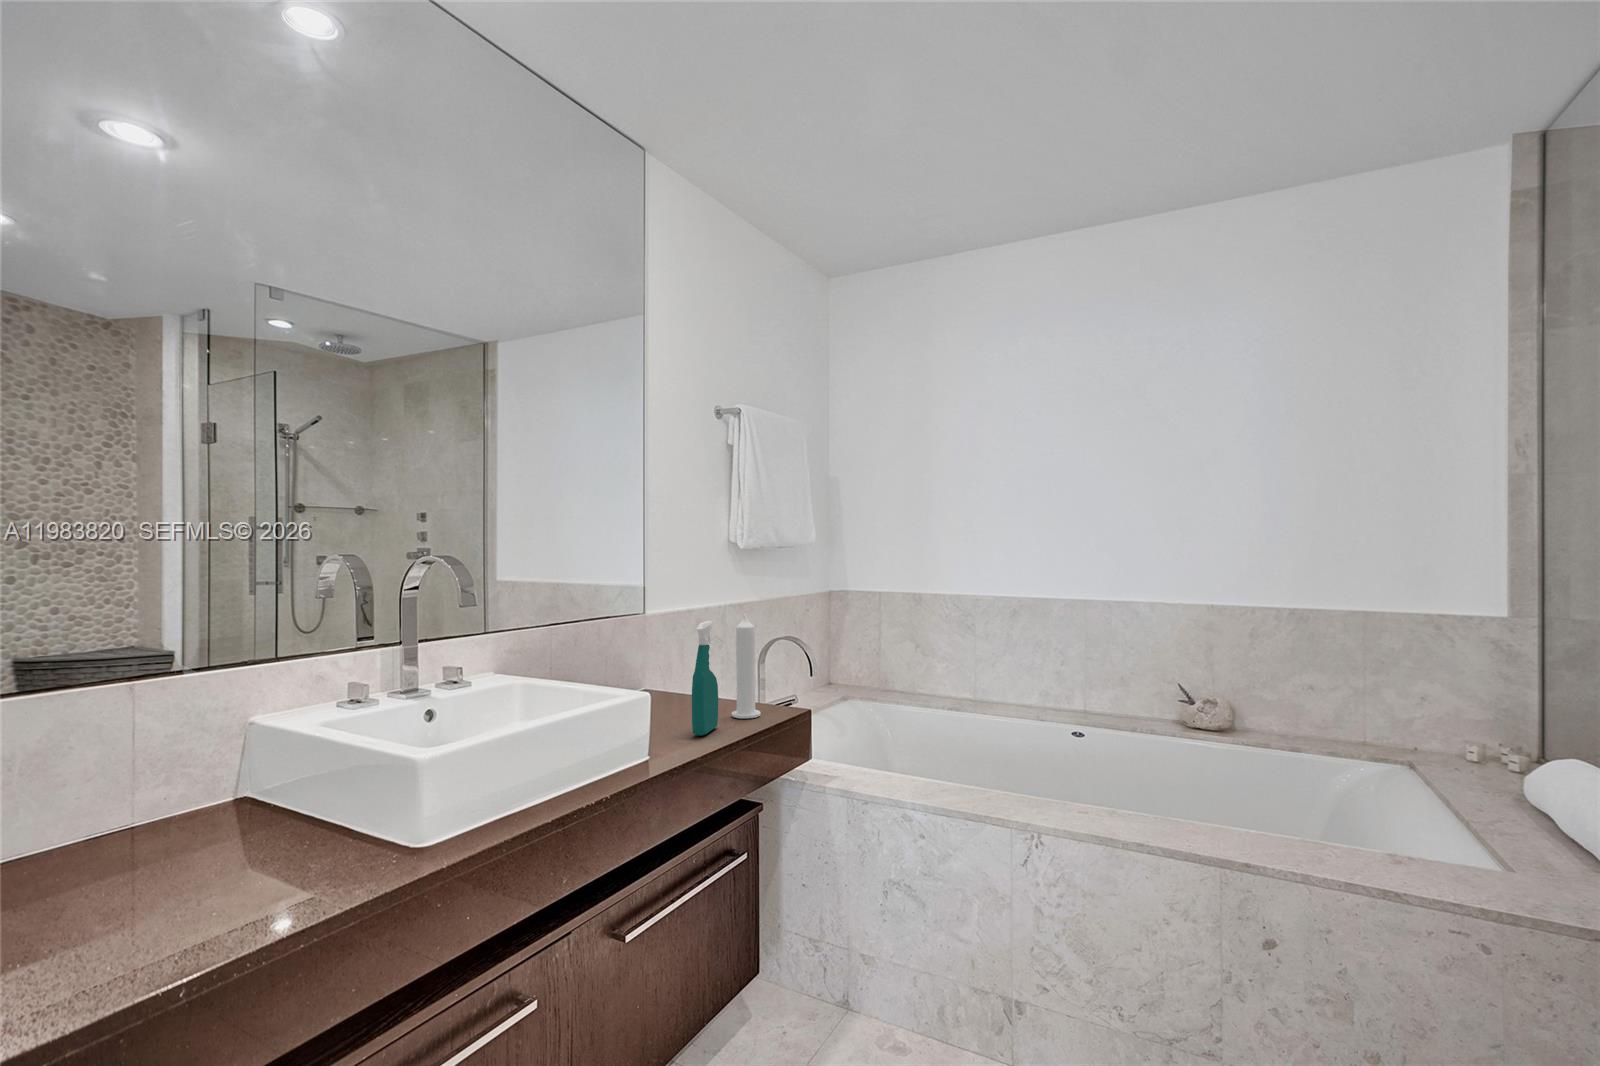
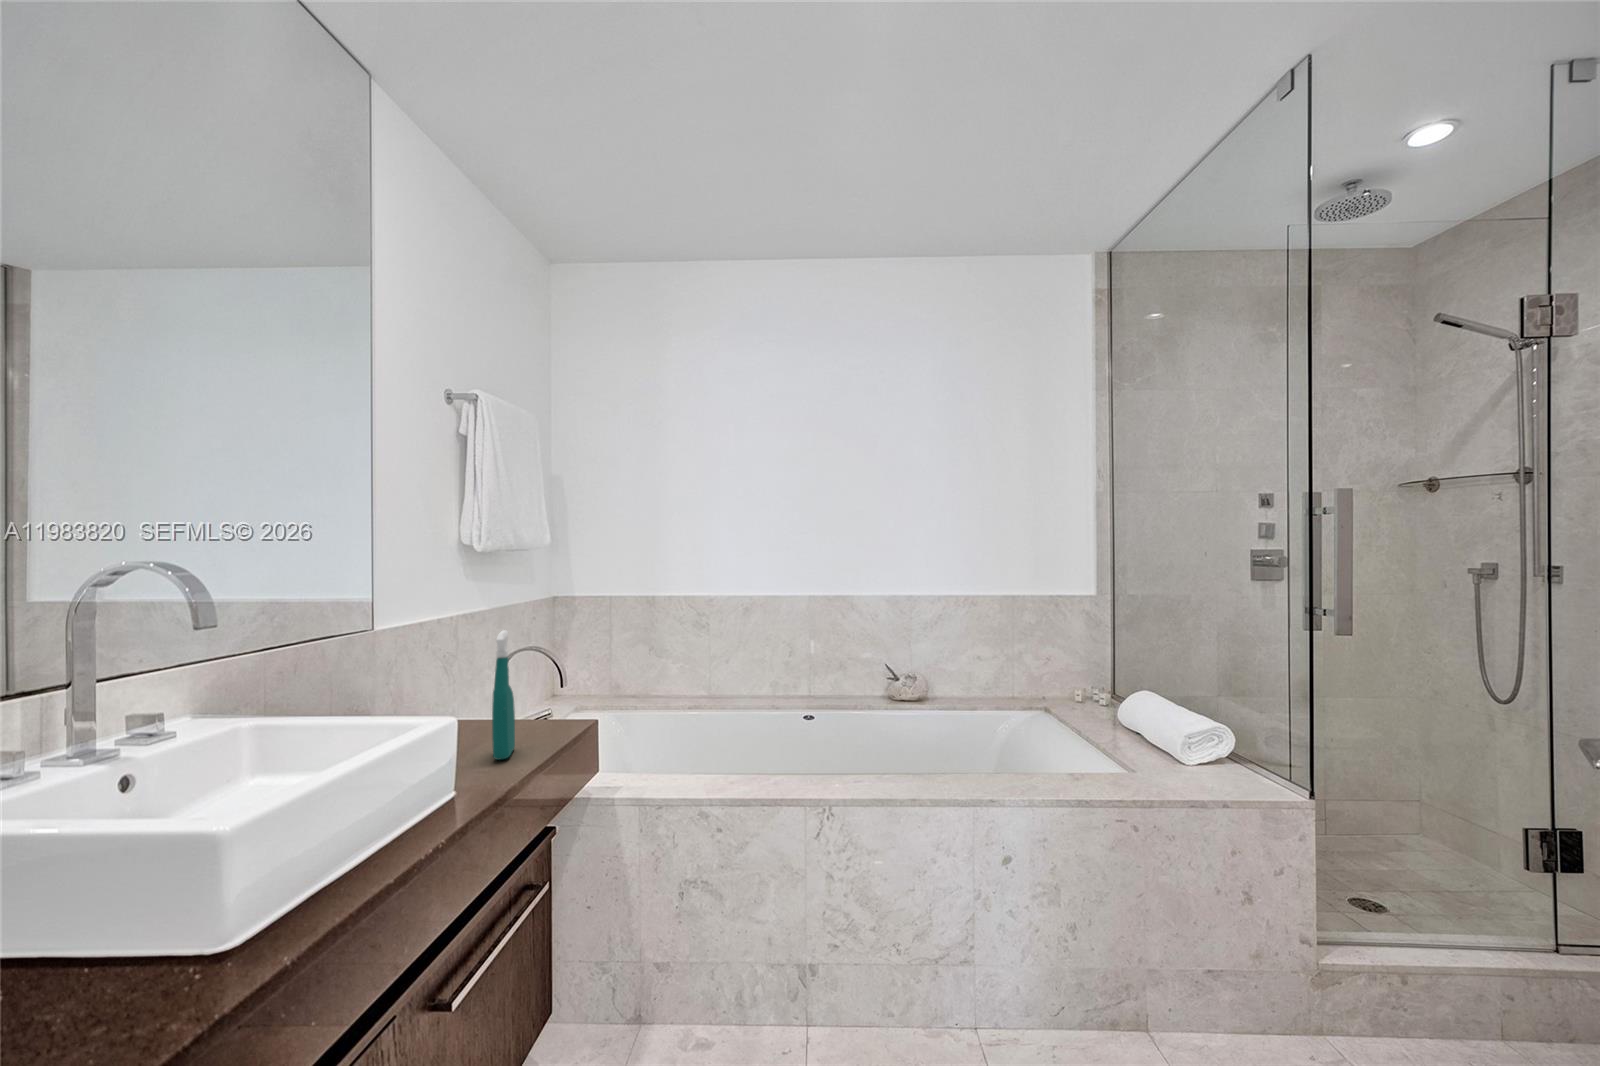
candle: present [732,613,761,719] -> none [519,620,553,736]

